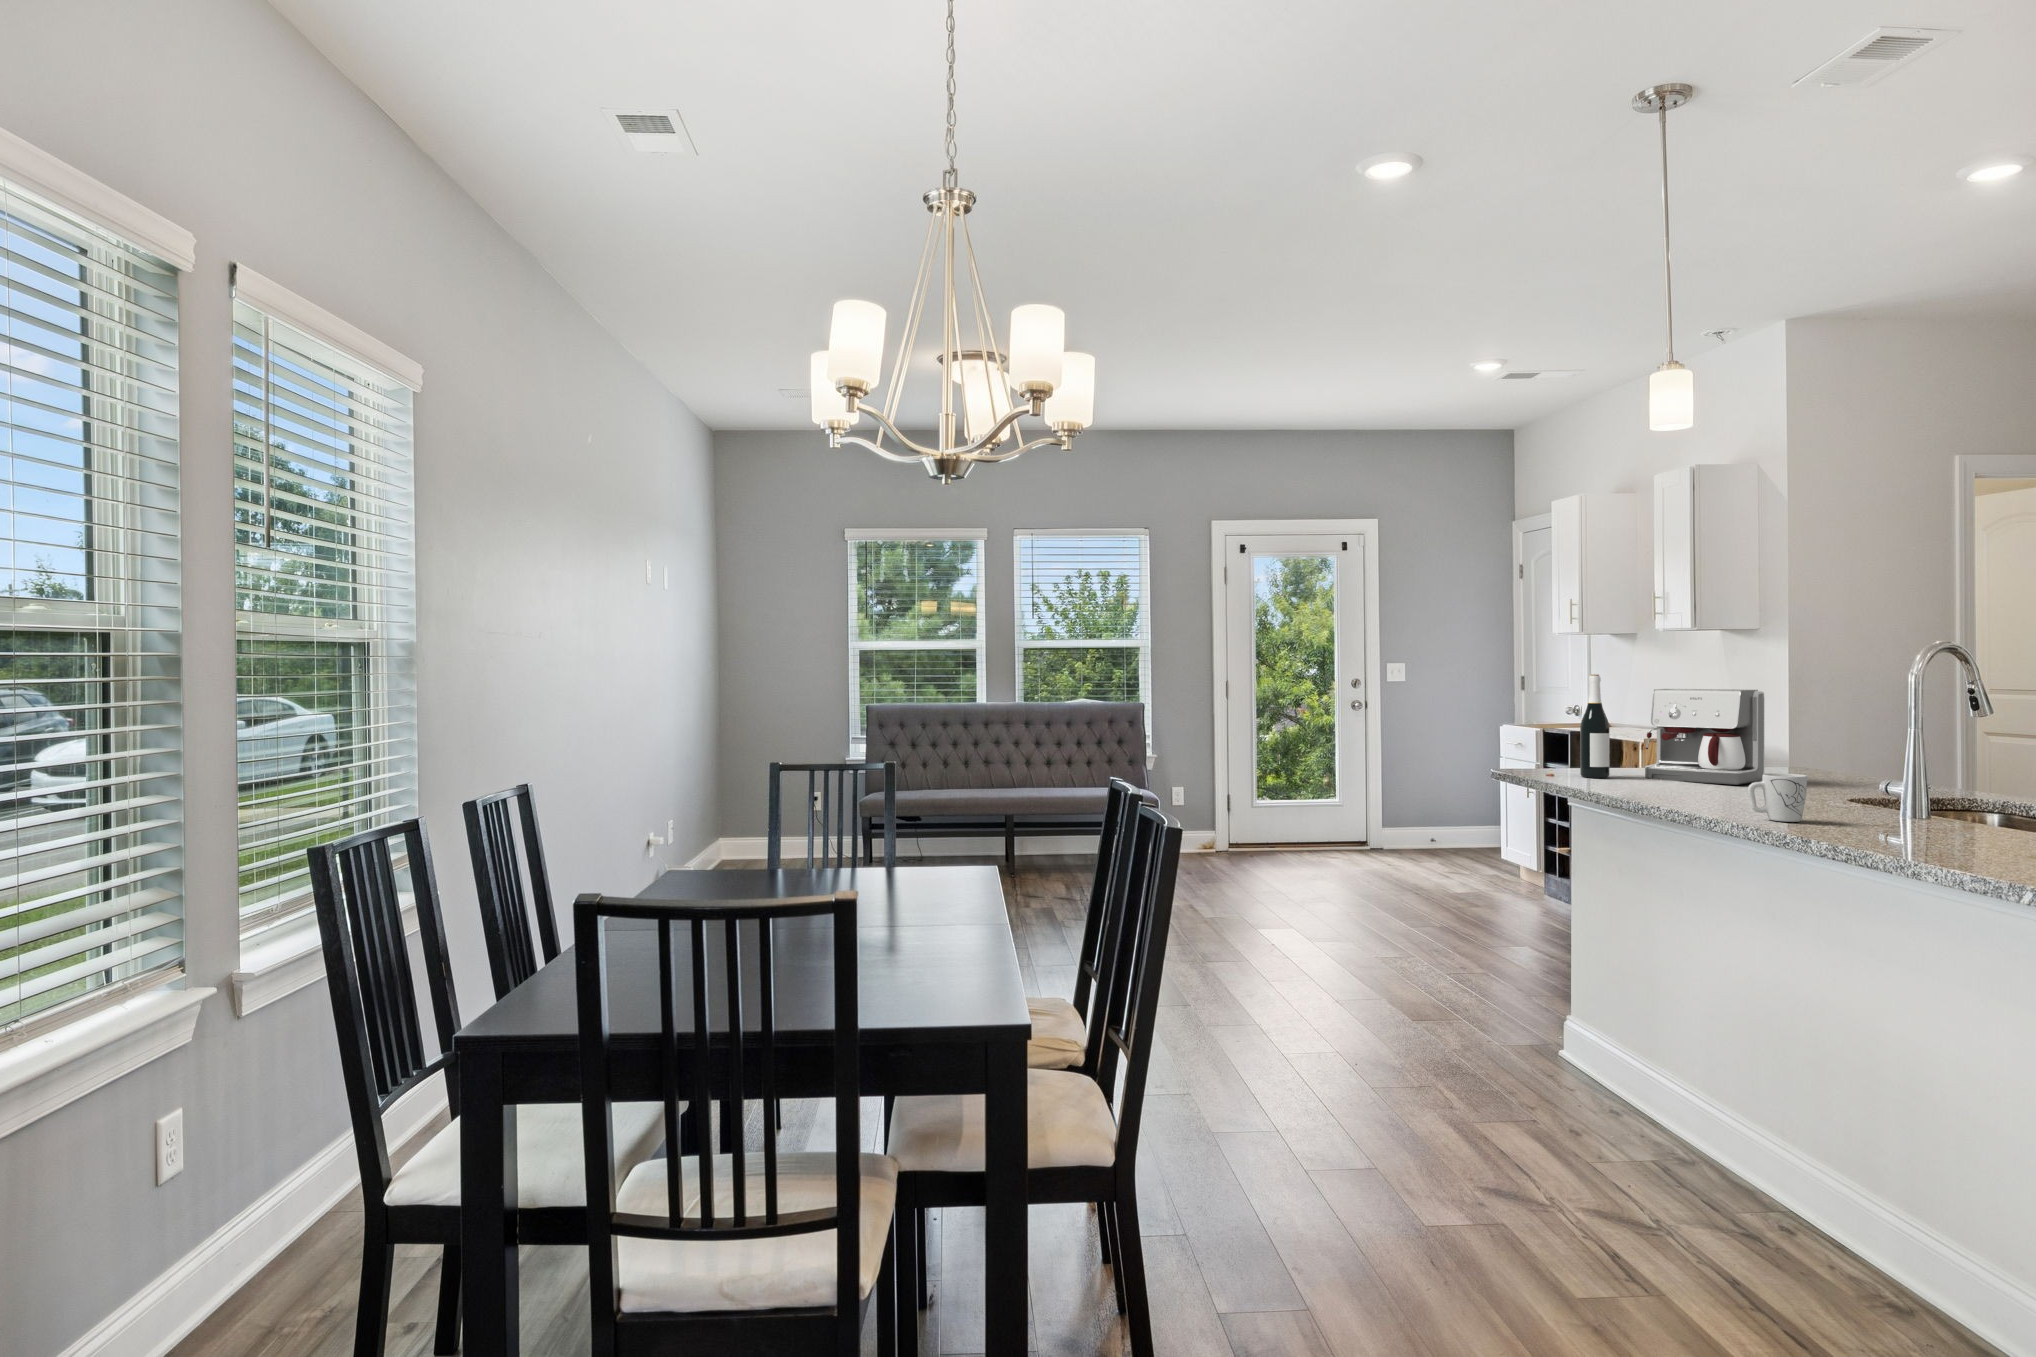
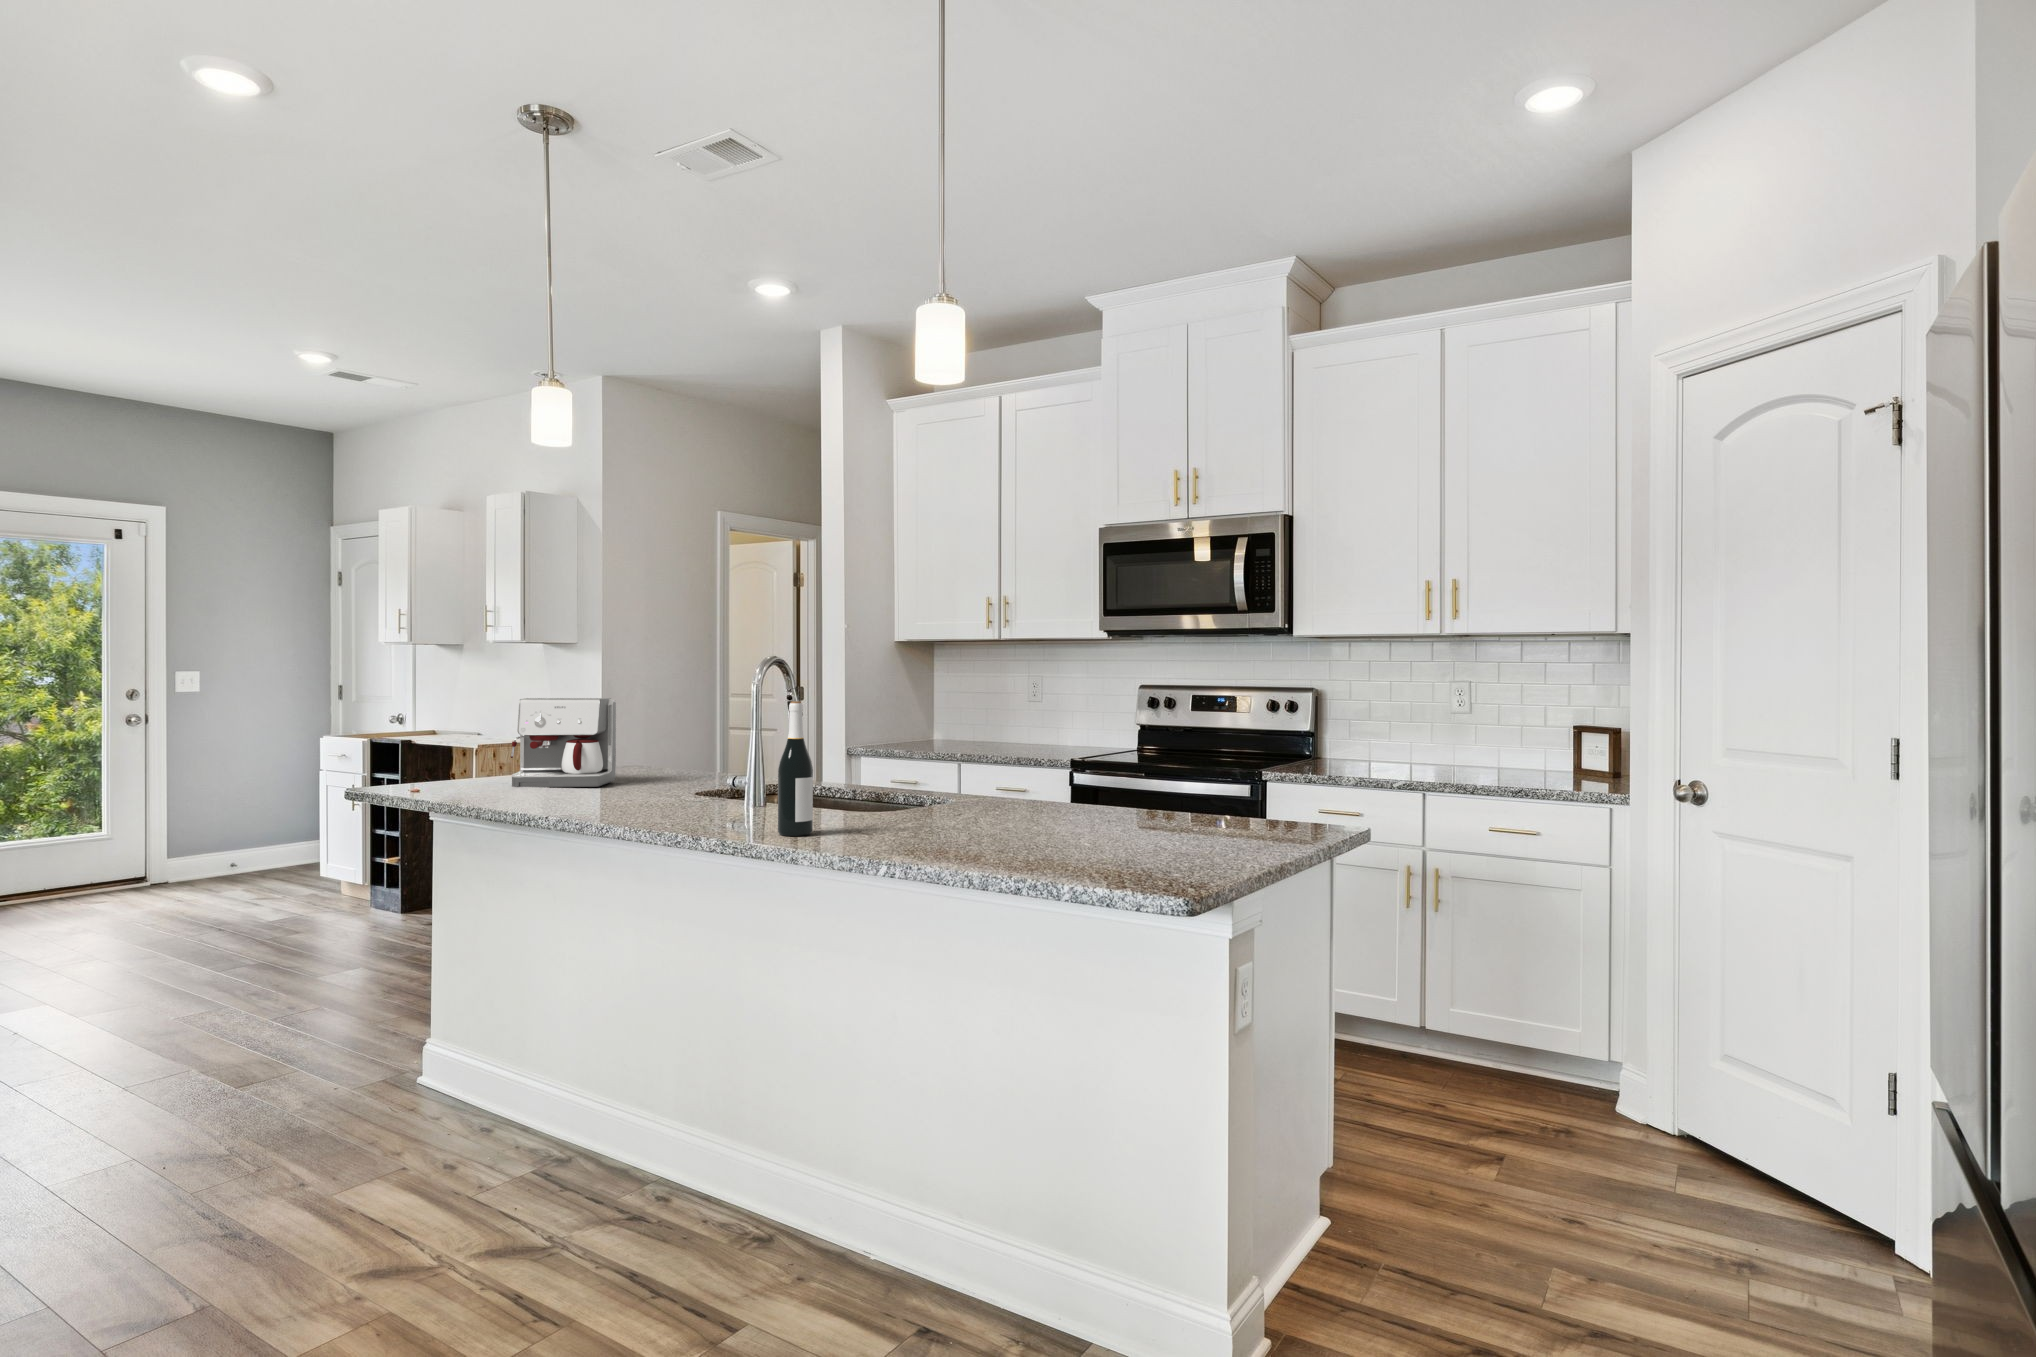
wine bottle: present [1580,674,1610,778] -> present [778,701,813,836]
mug: present [1748,773,1807,822] -> none [636,776,684,821]

